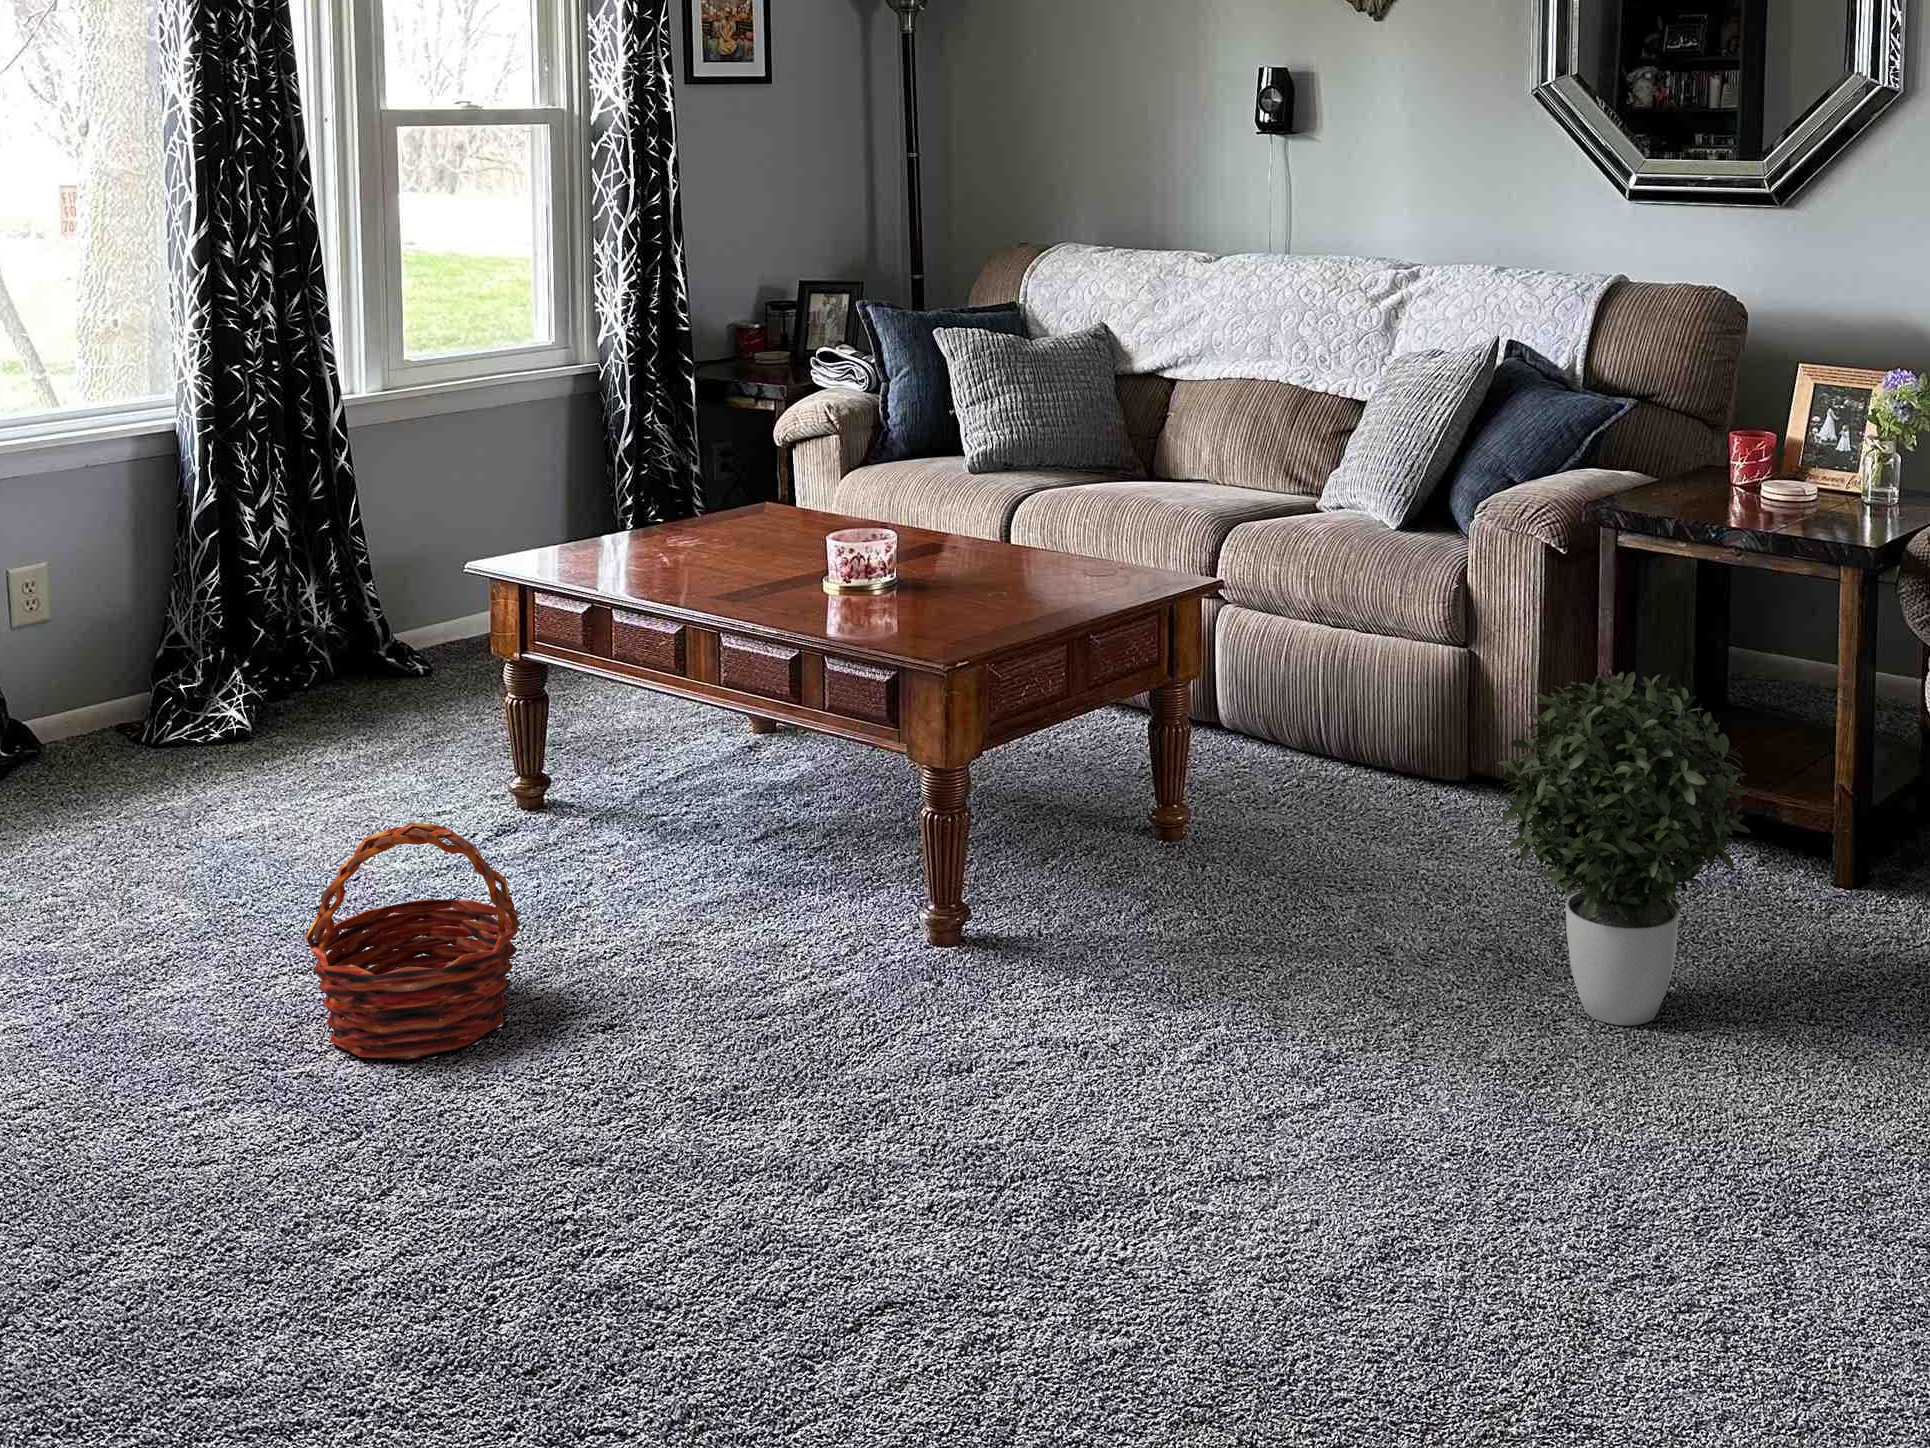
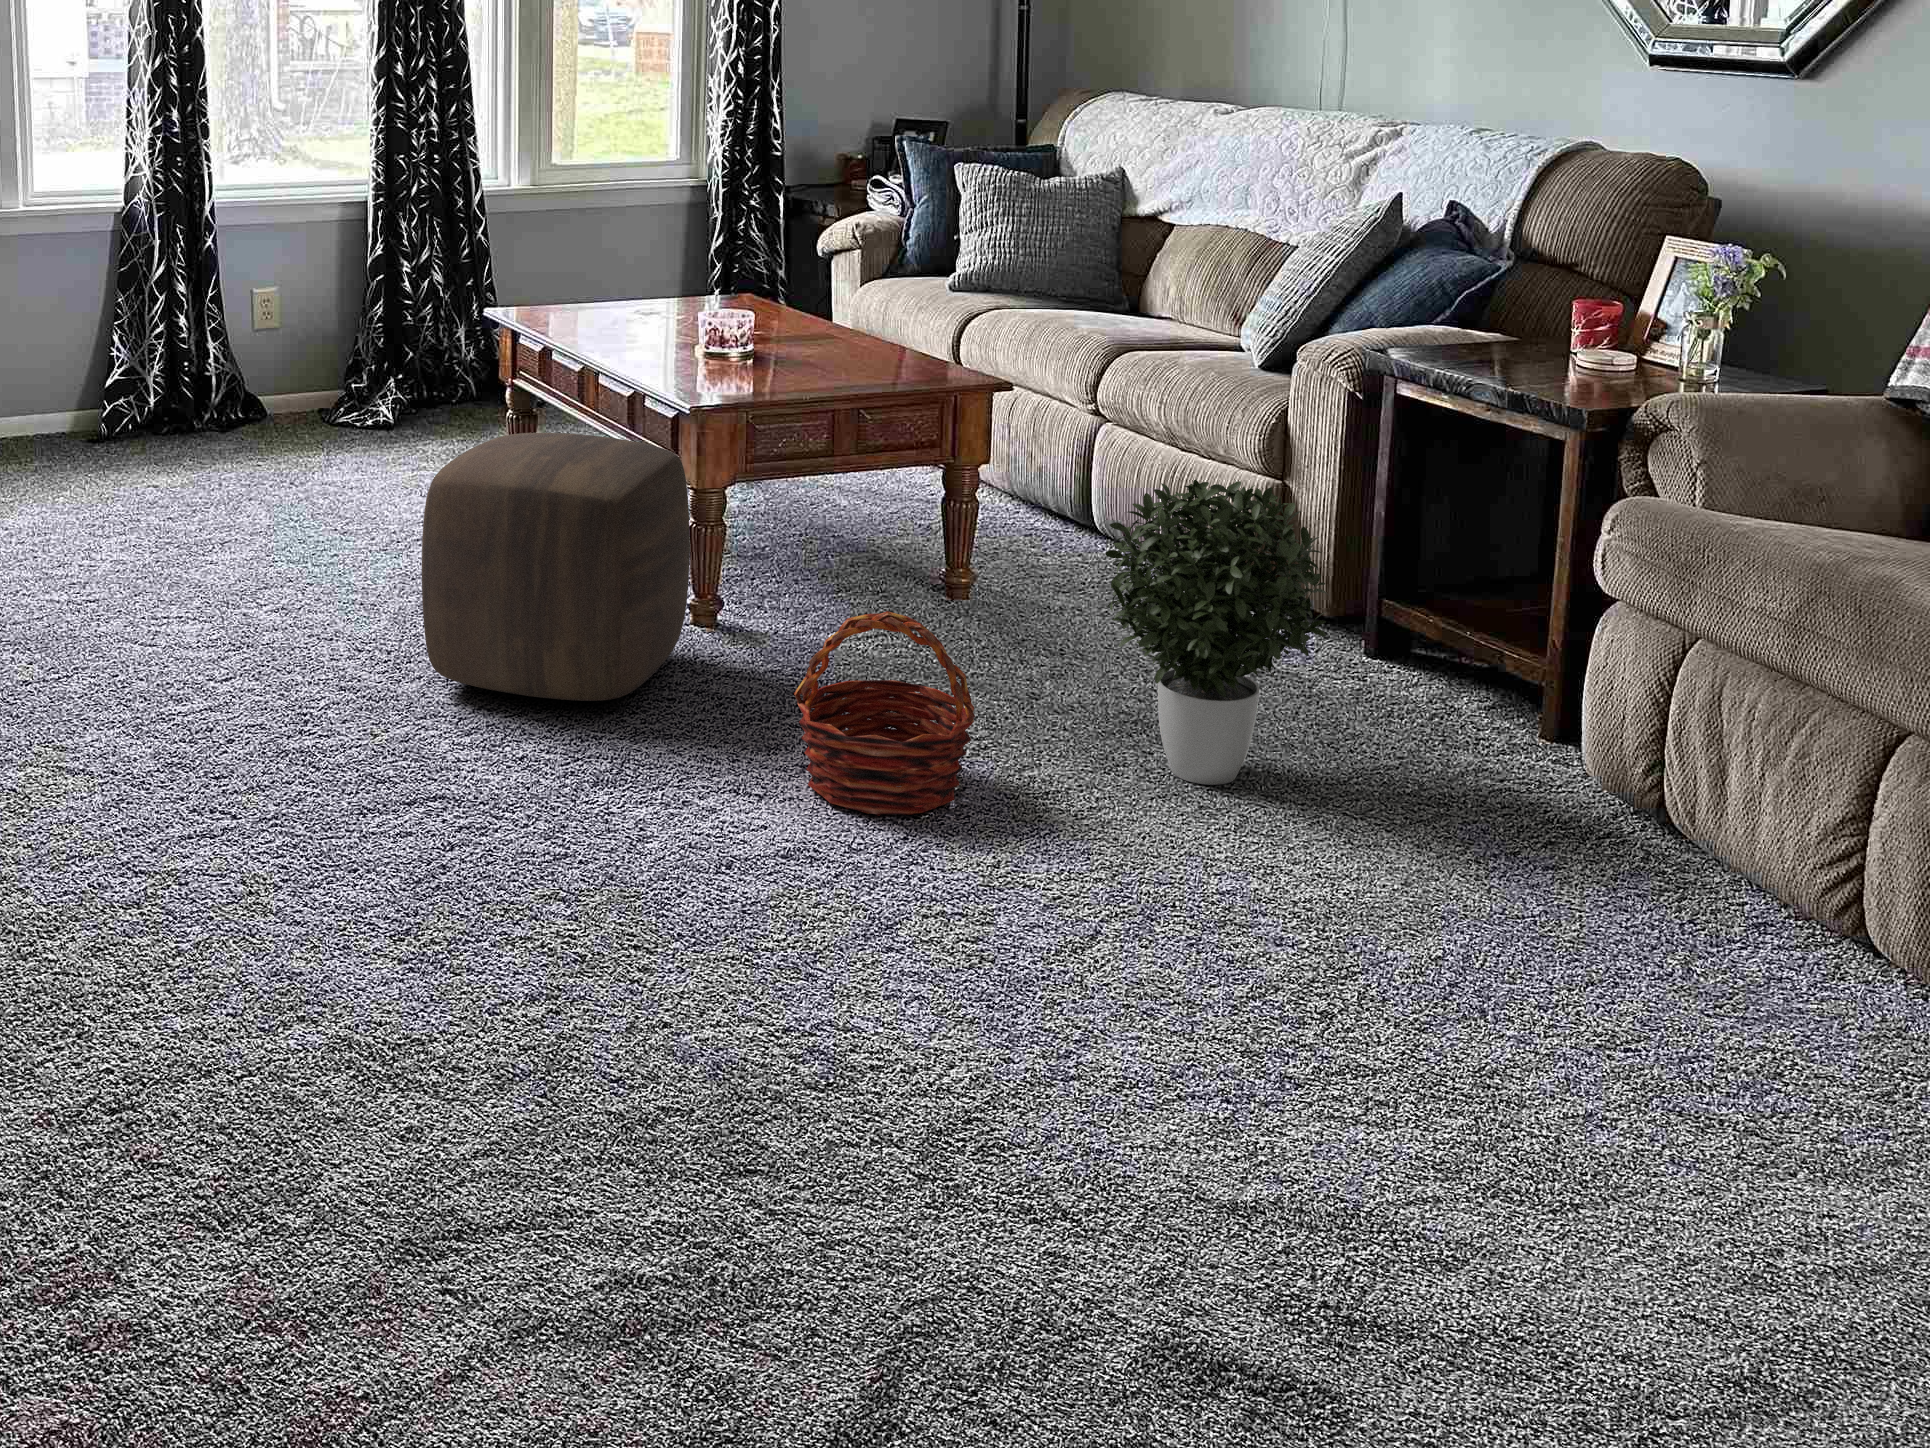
ottoman: none [643,722,974,1099] -> present [422,433,690,701]
basket: present [305,823,520,1059] -> present [794,612,975,816]

